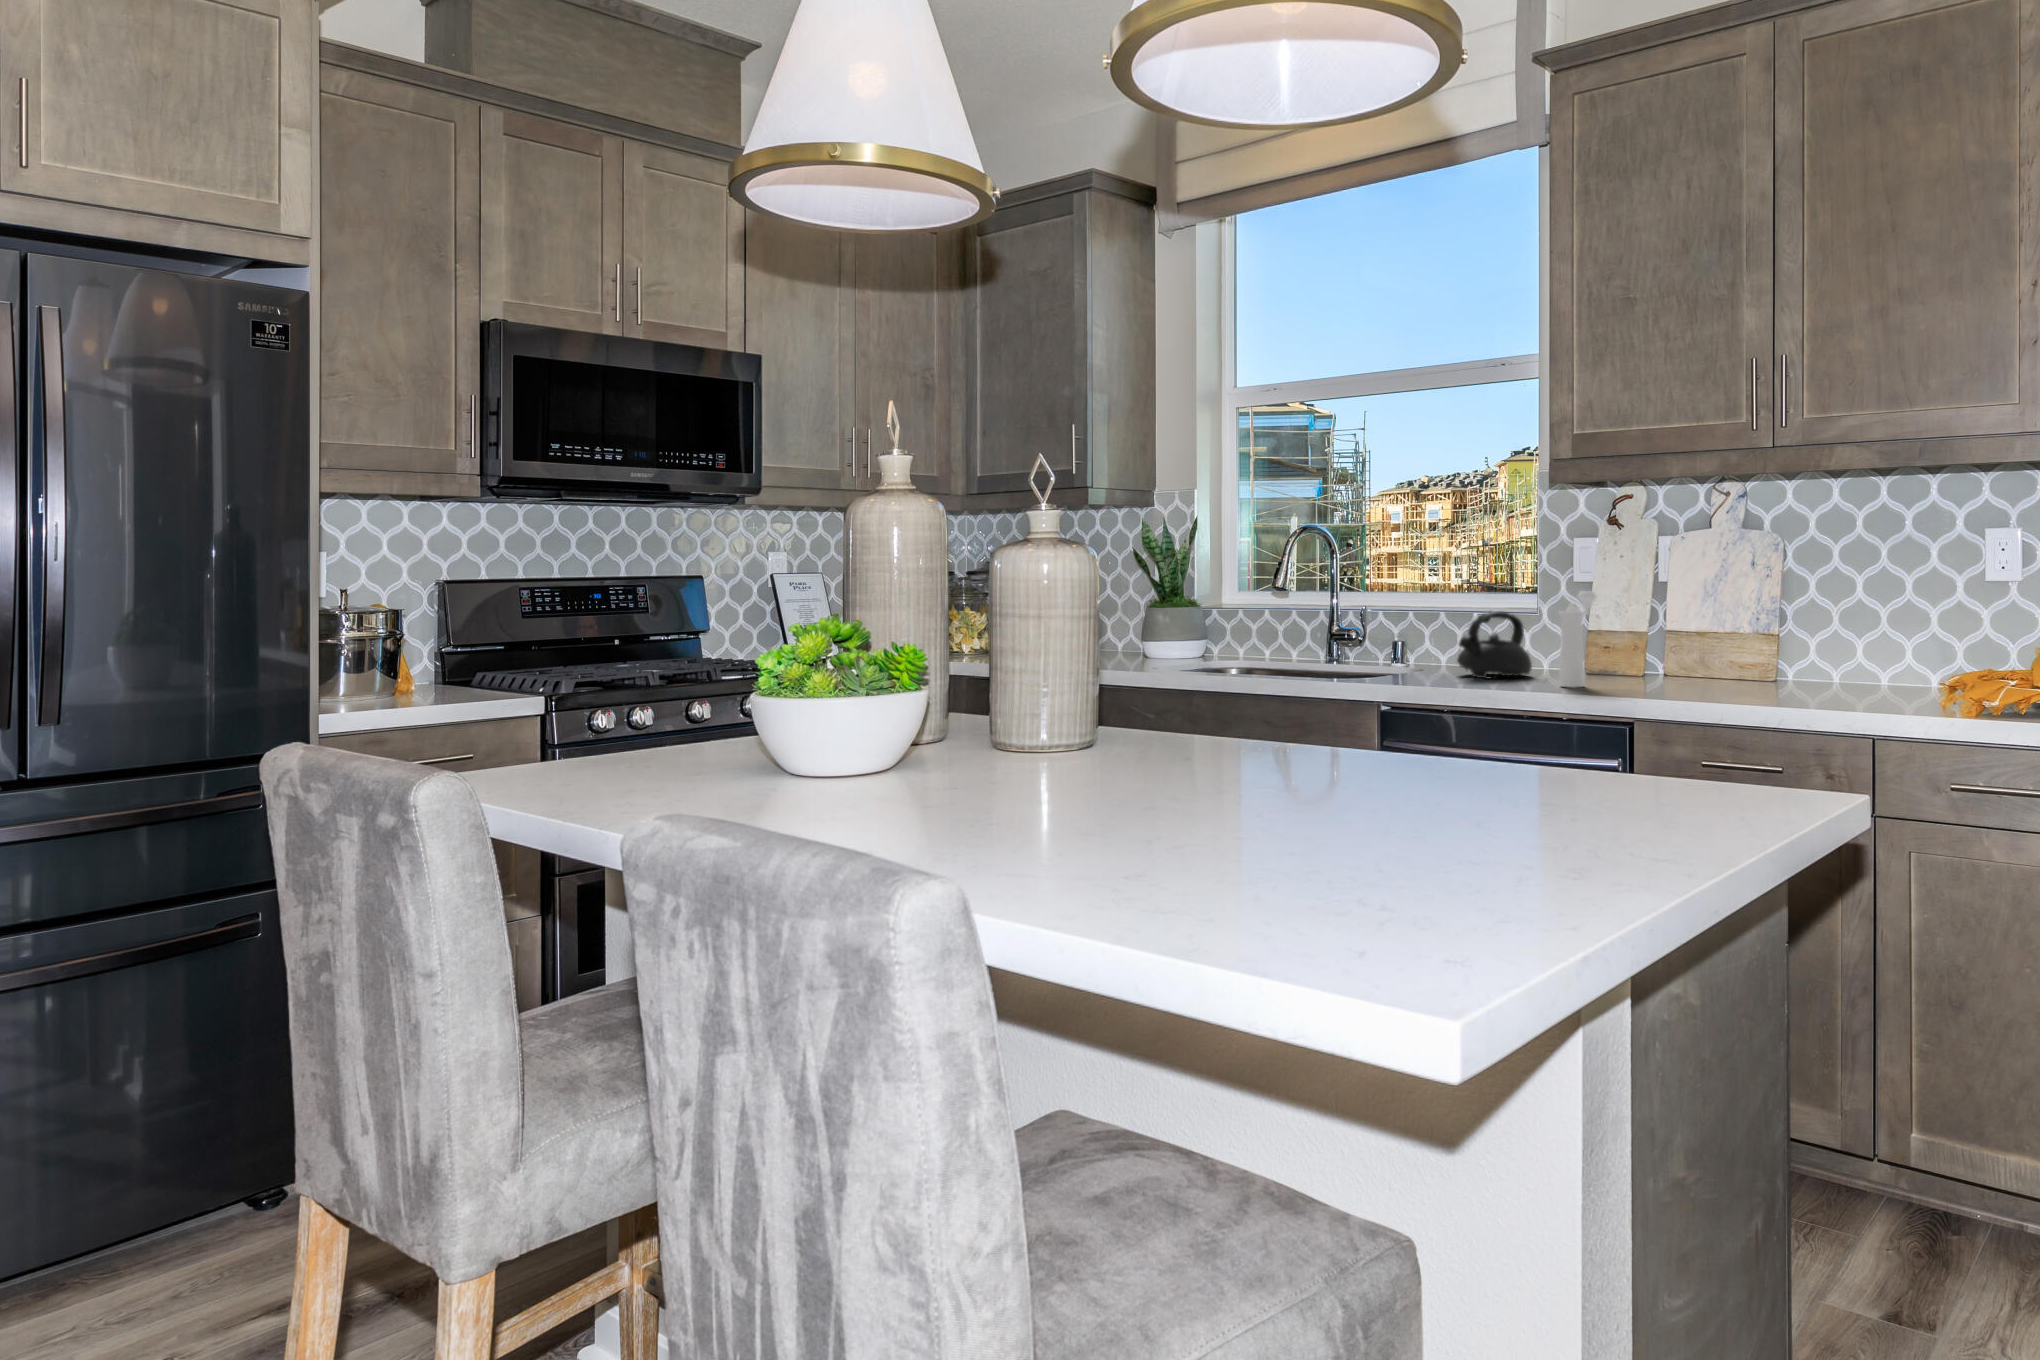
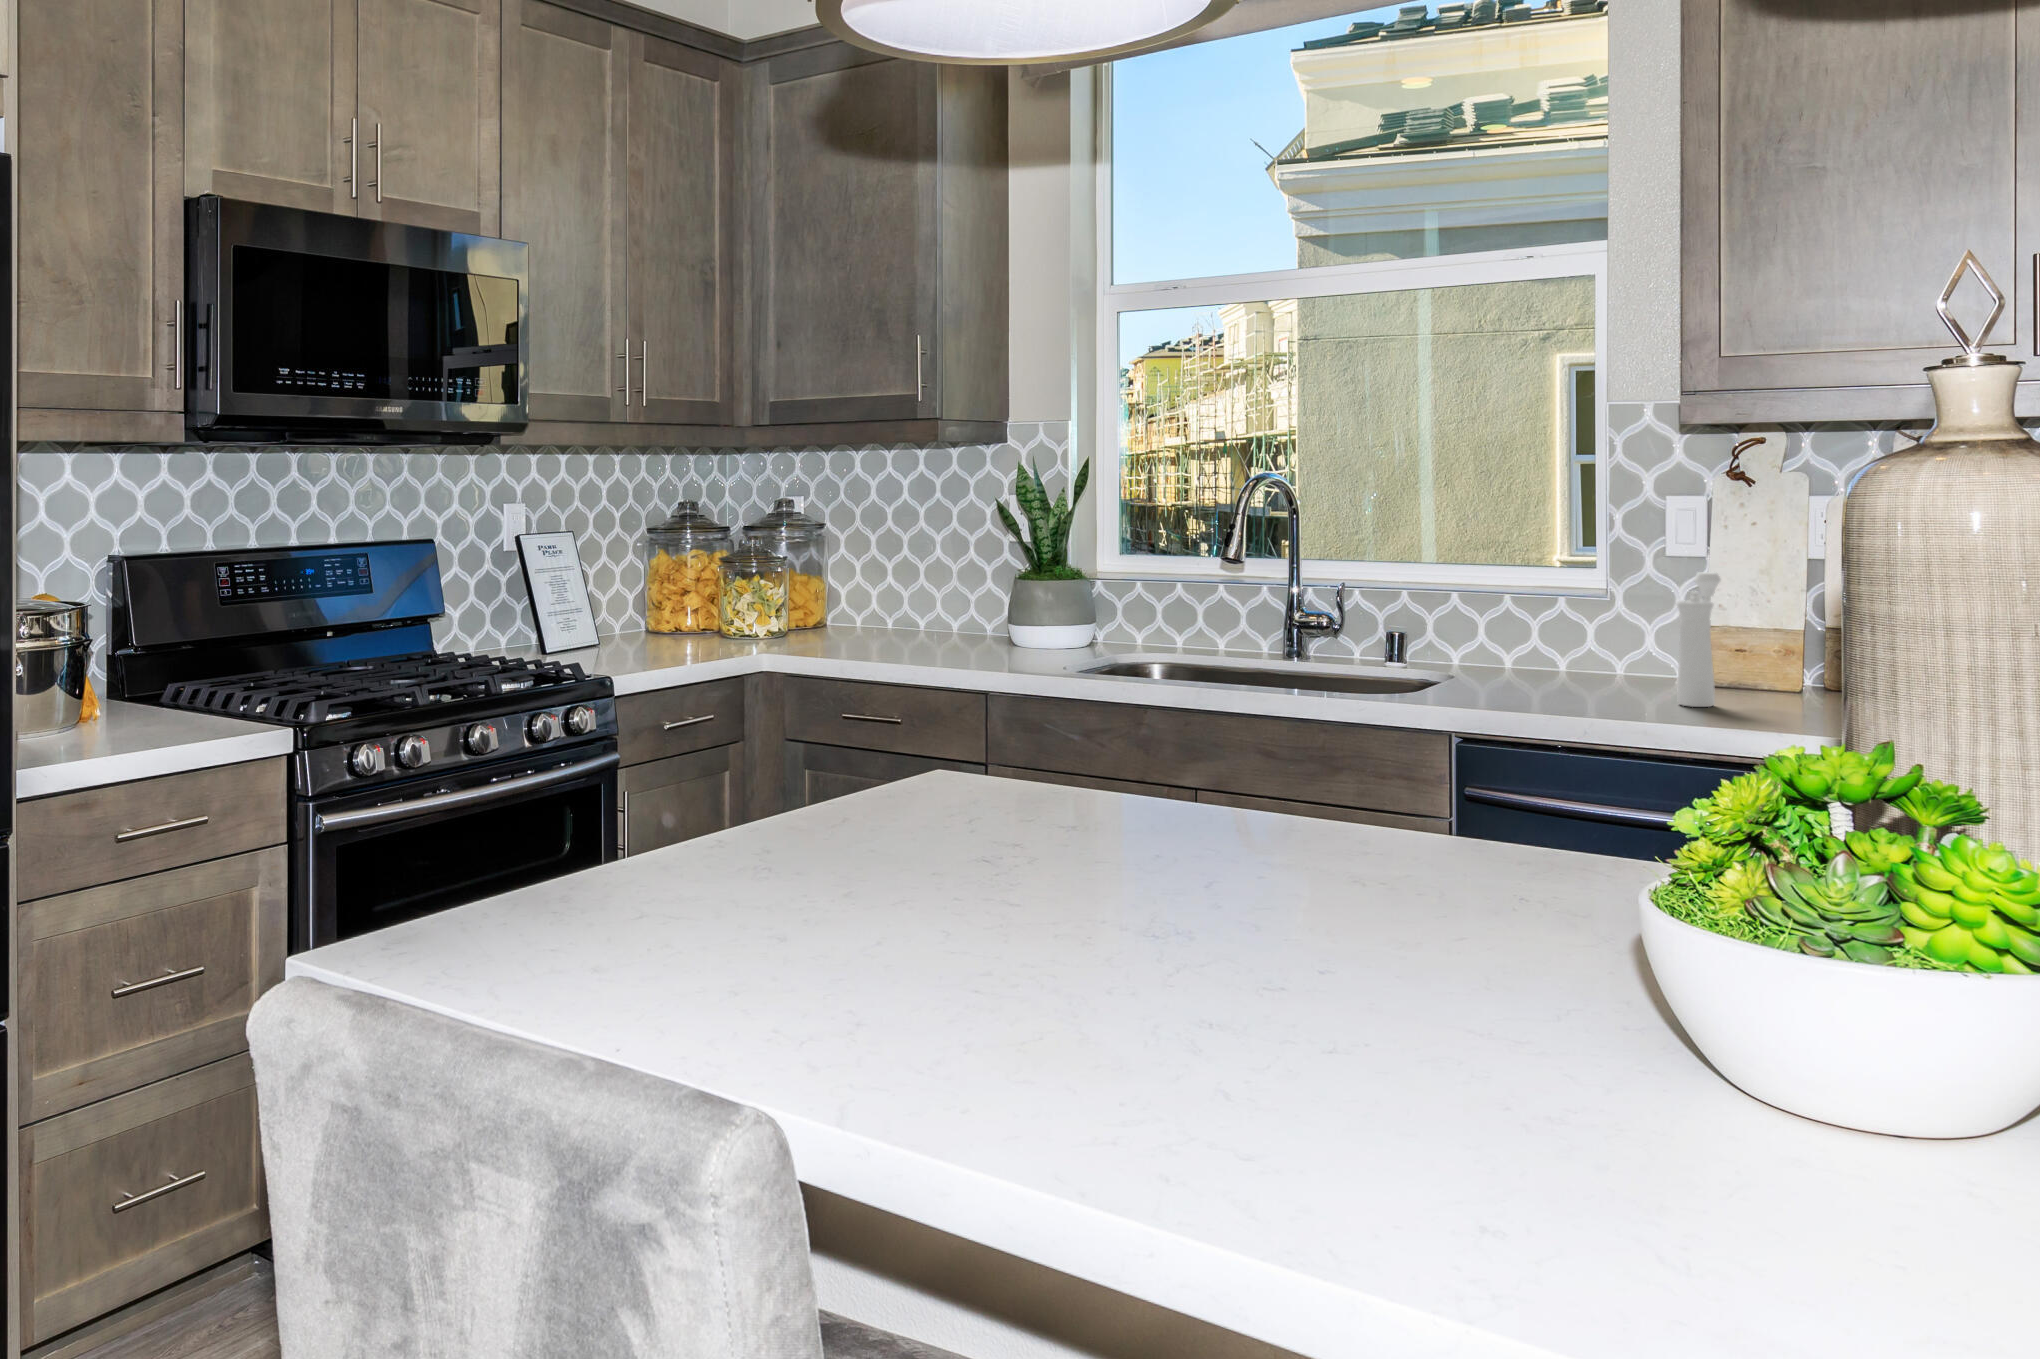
teapot: present [1457,611,1532,679] -> none [1516,595,1623,691]

